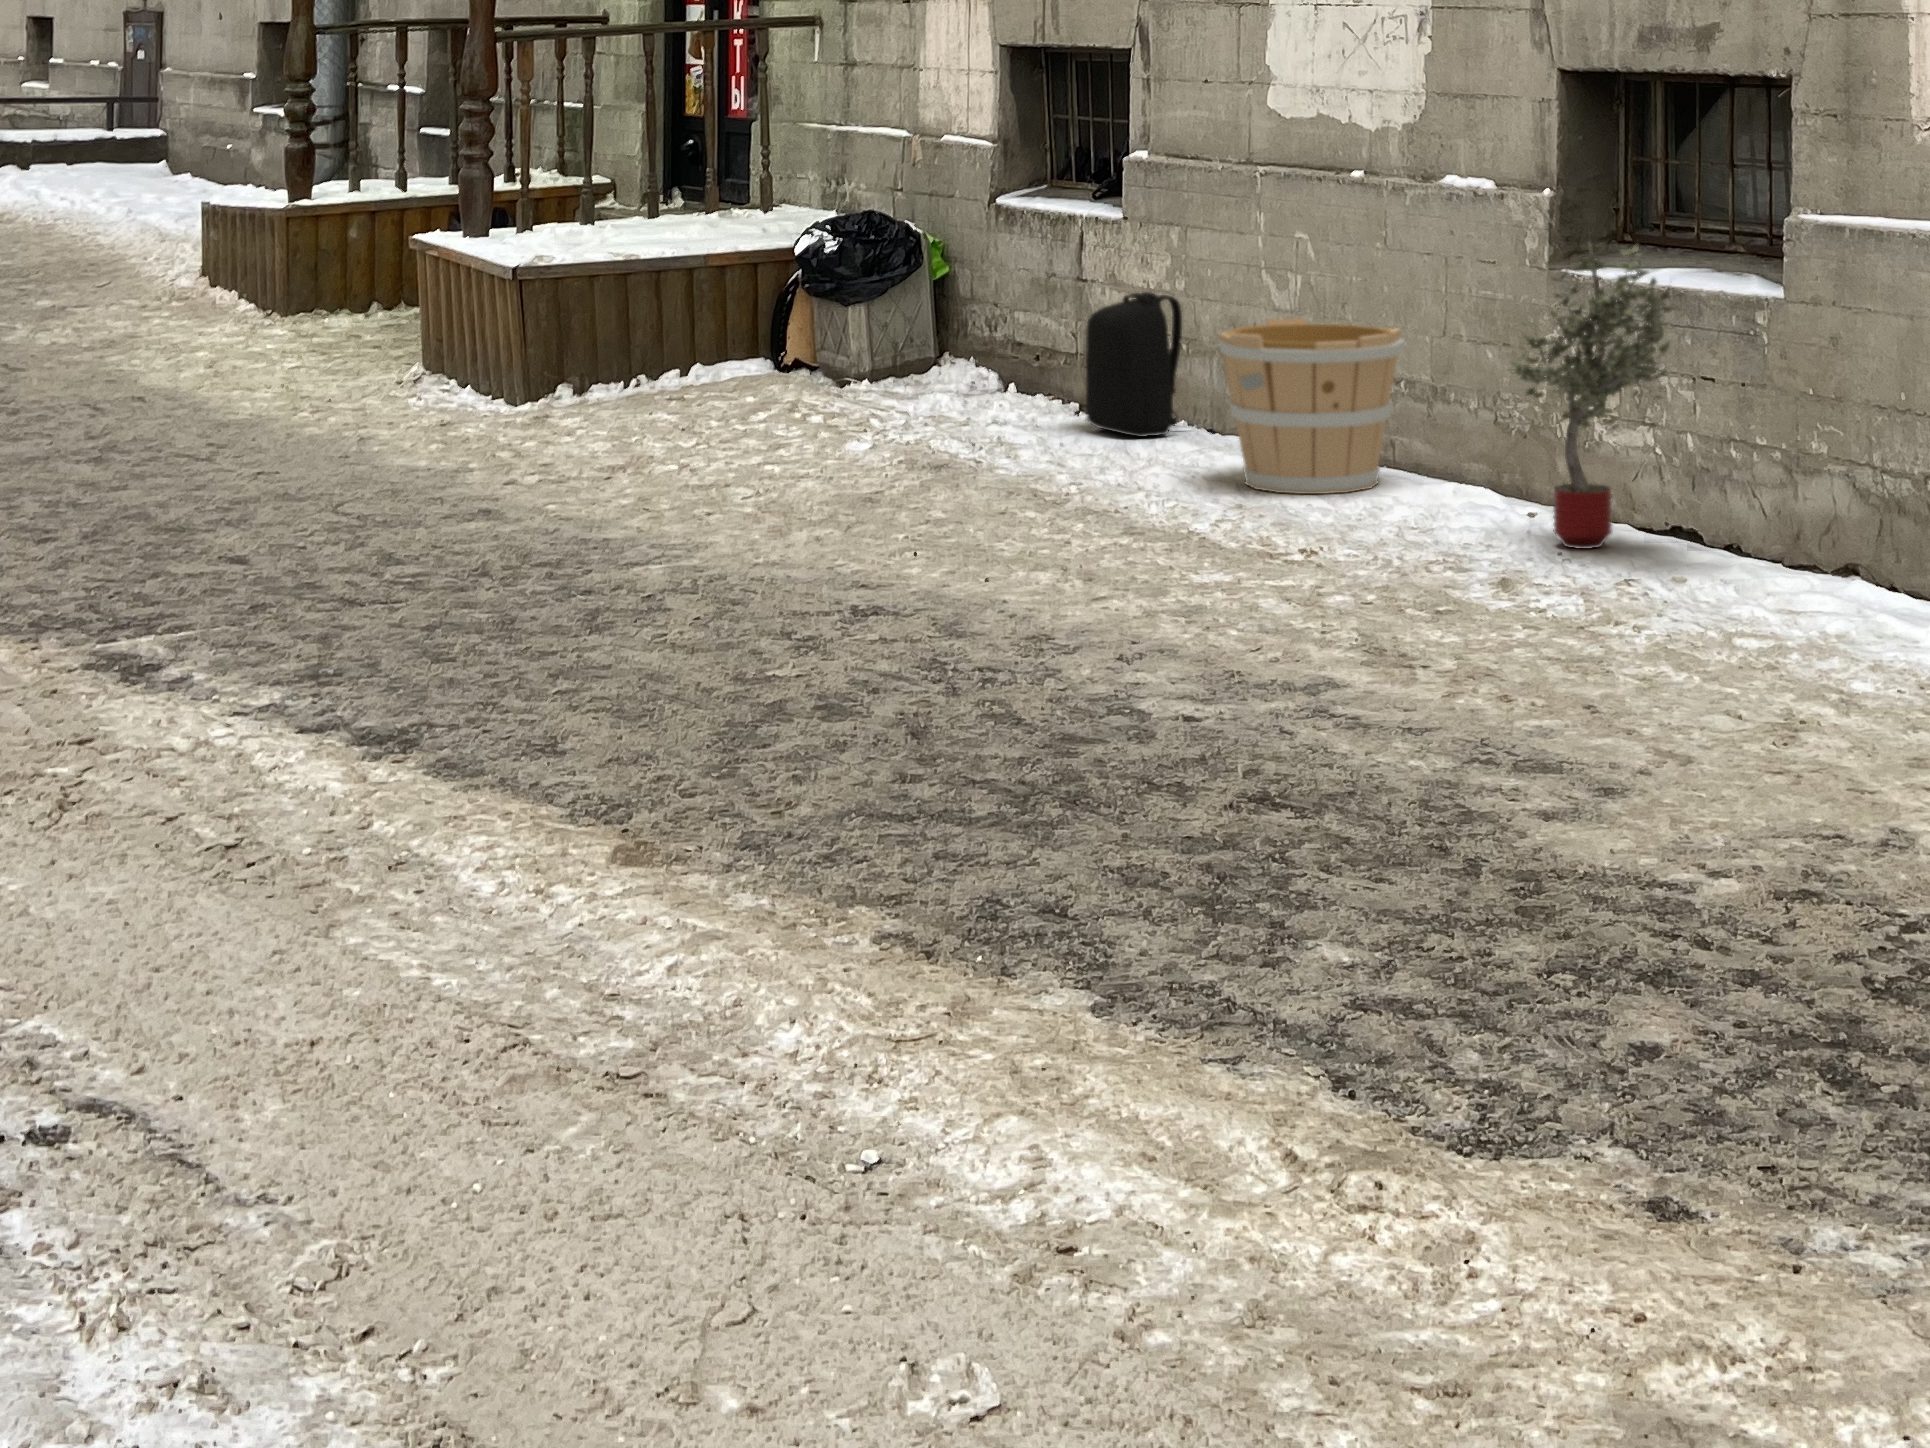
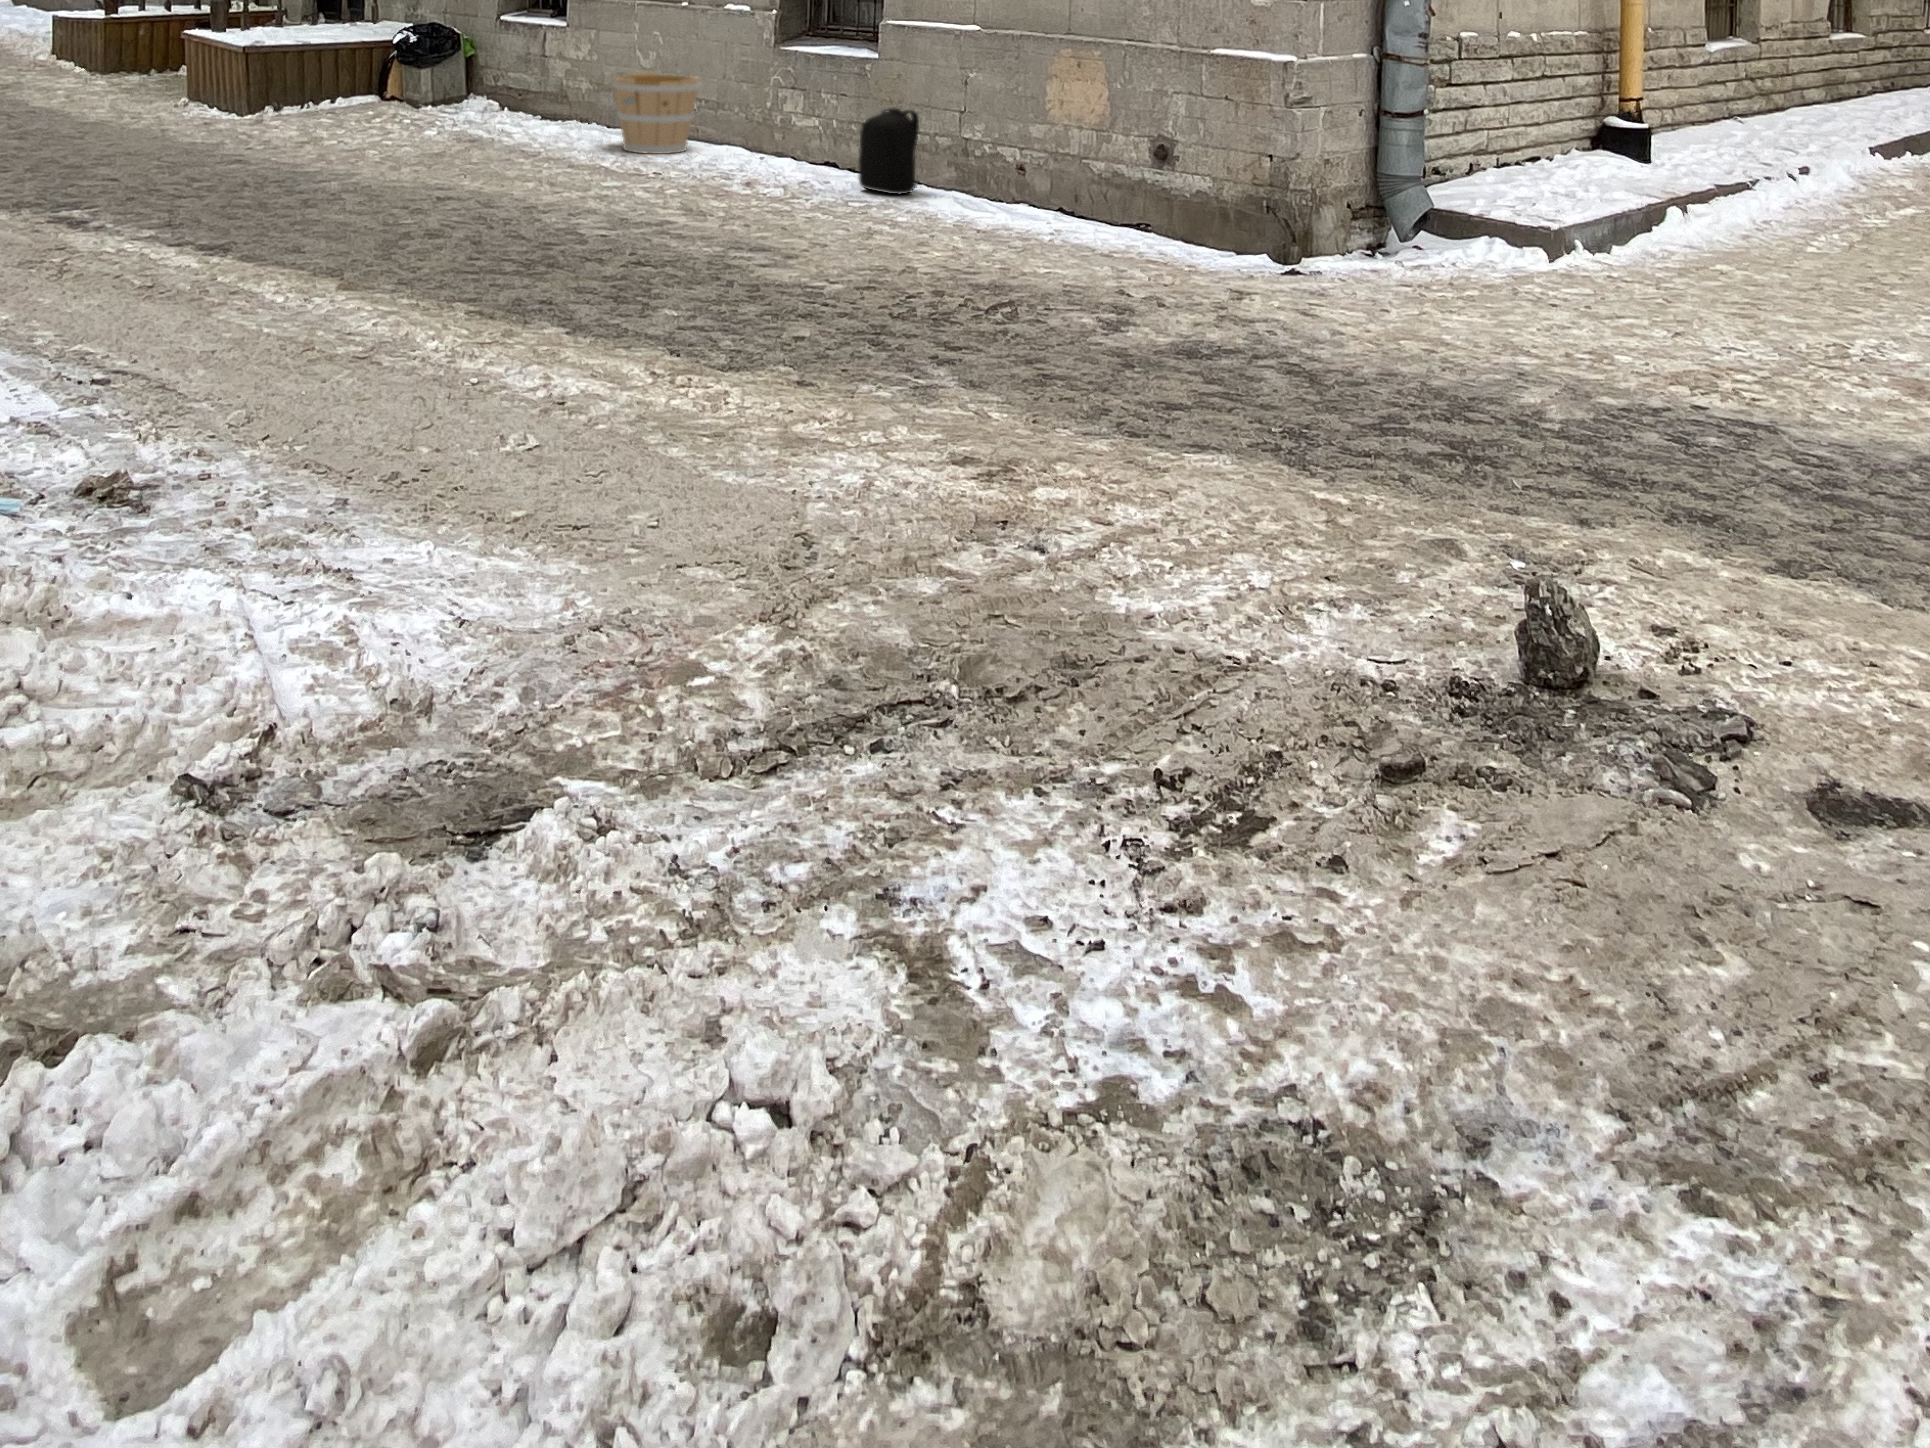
potted tree: present [1511,242,1686,549] -> none [751,35,837,176]
backpack: present [1086,292,1193,437] -> present [858,108,919,194]

